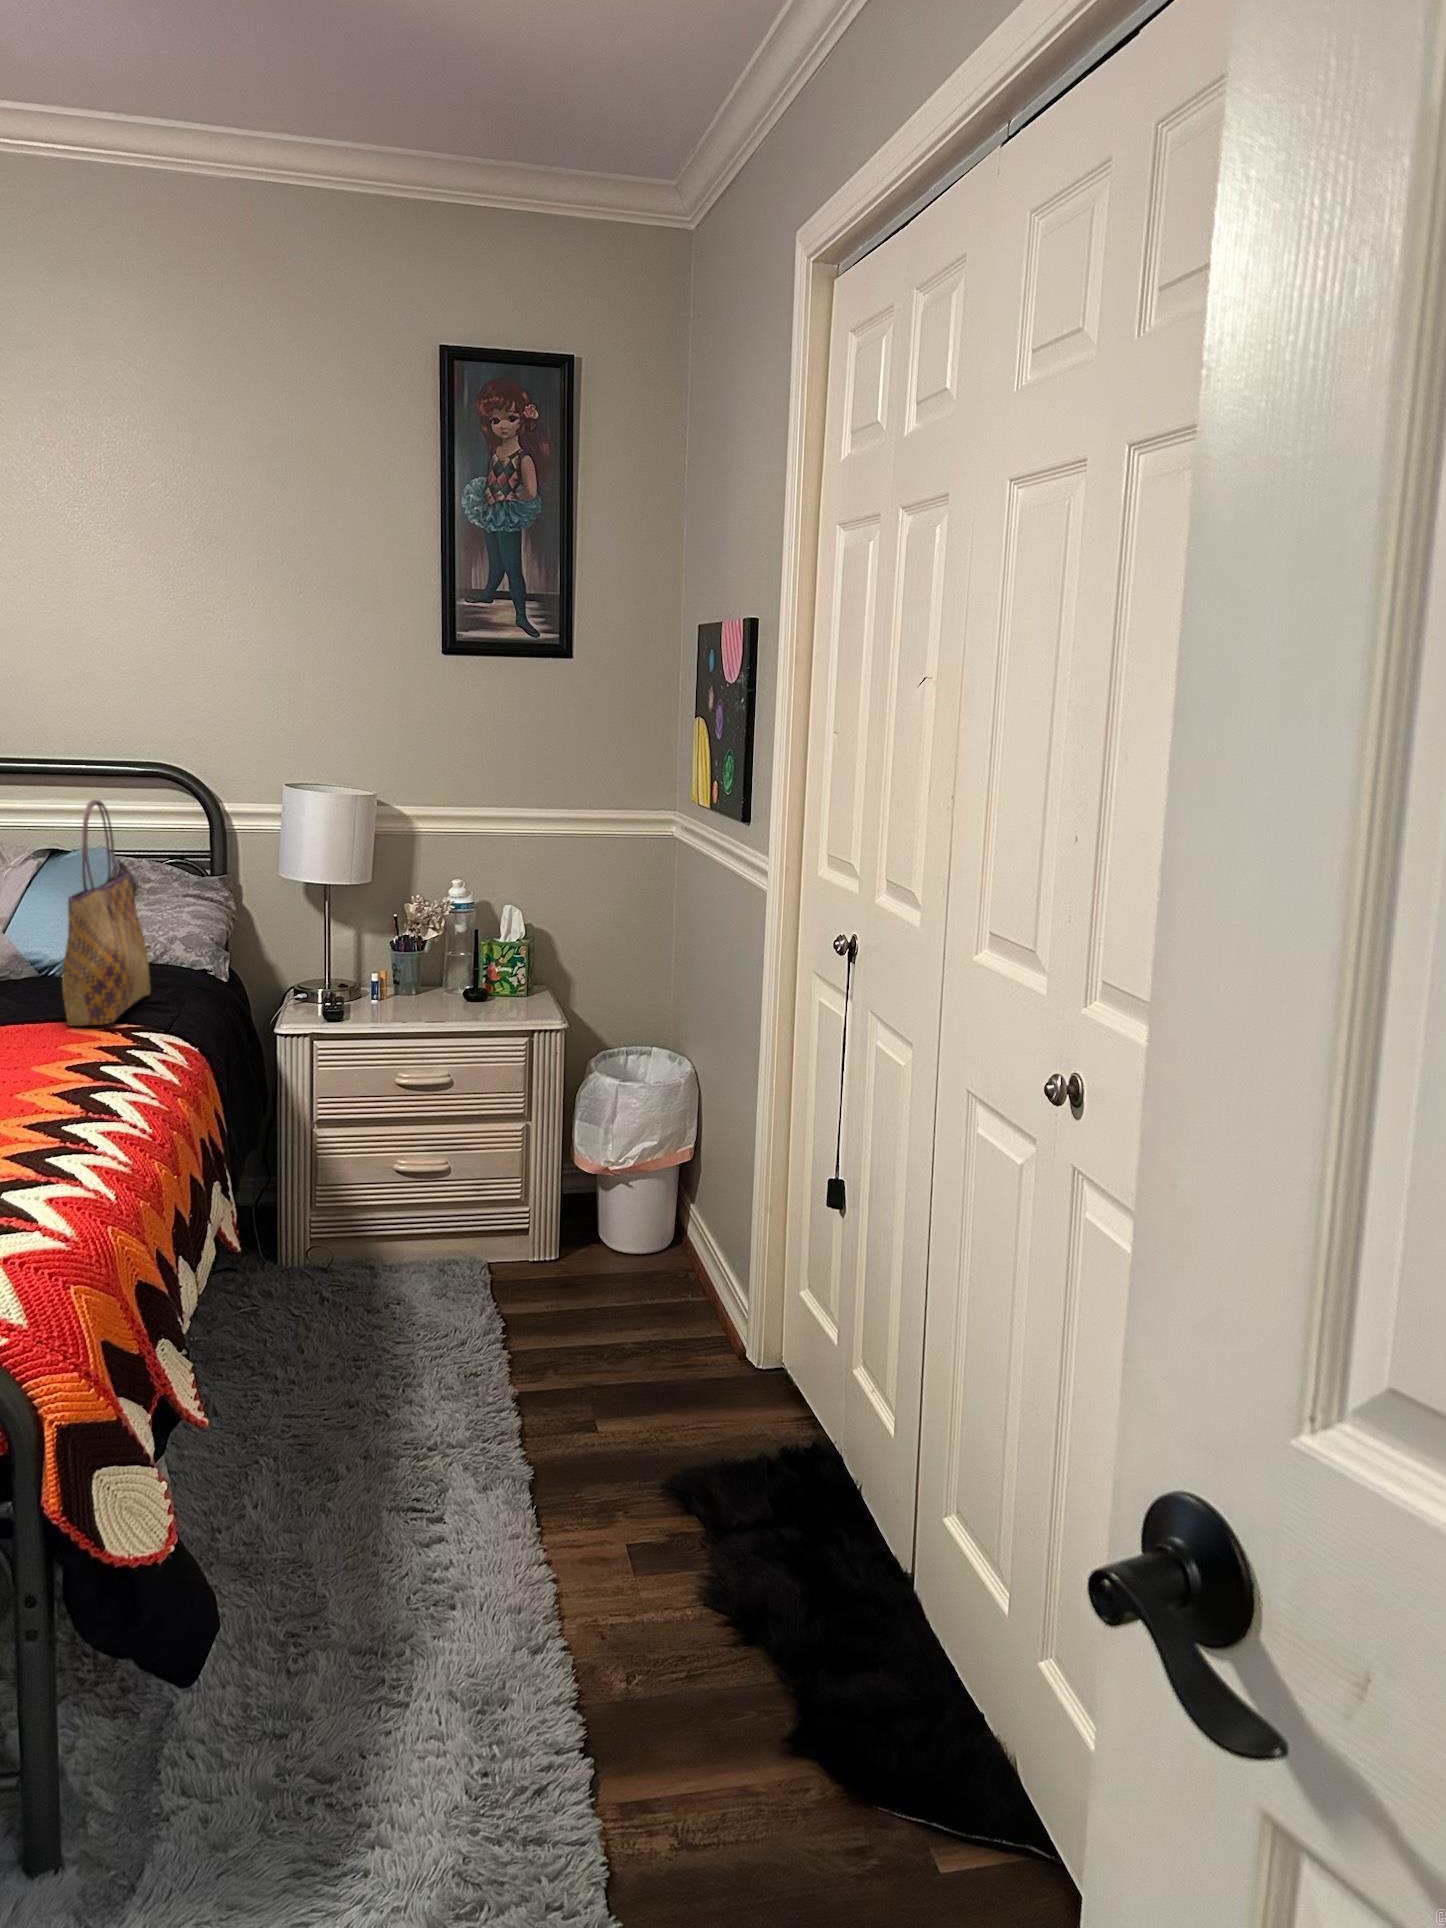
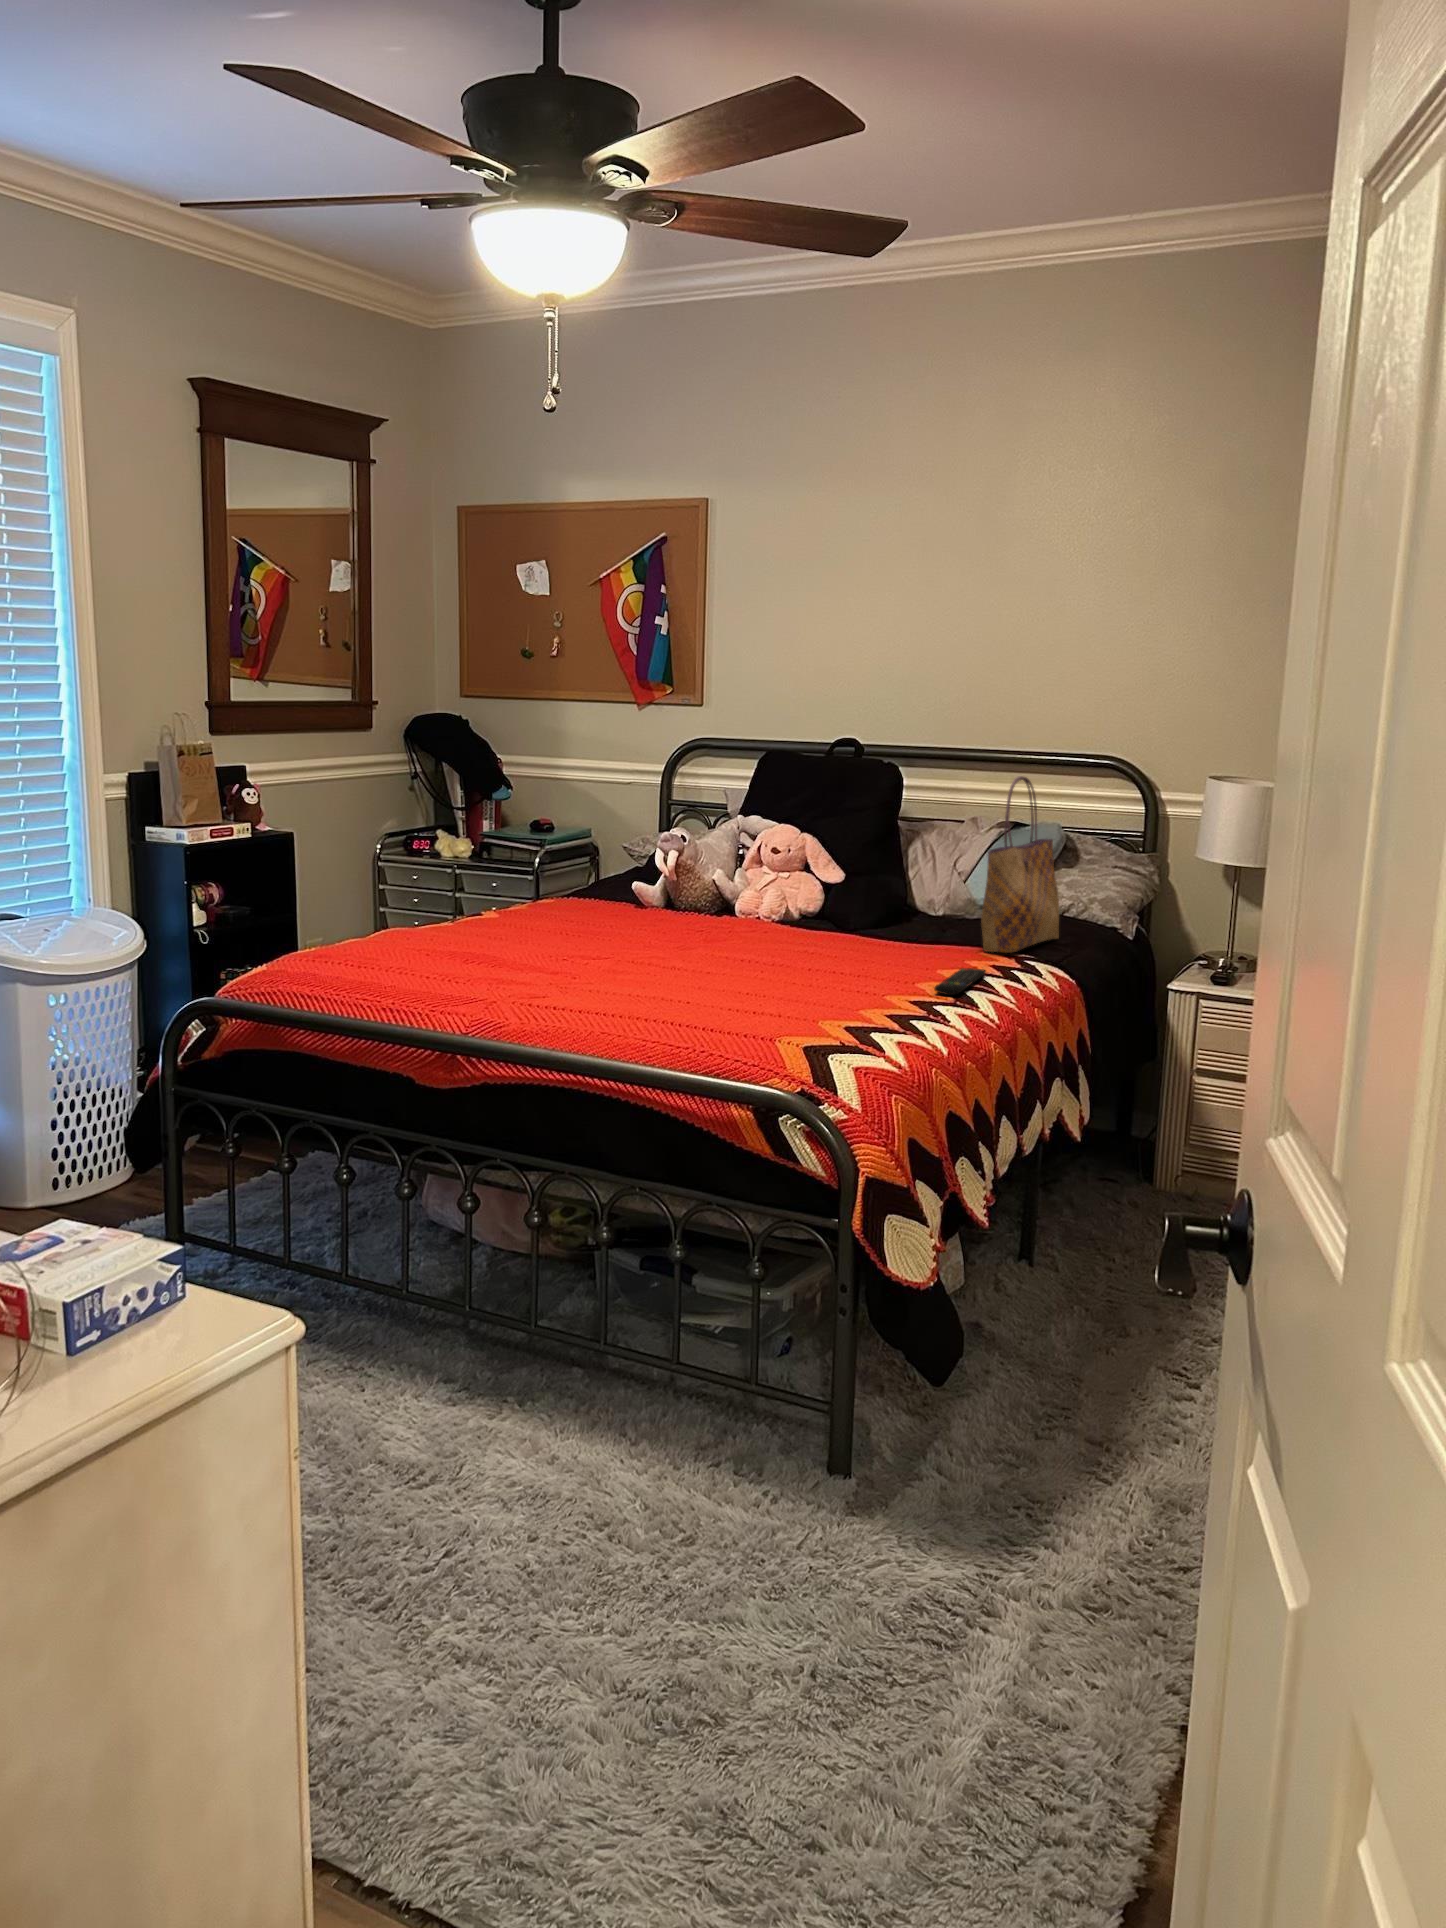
remote control: none [44,1056,95,1104] -> present [934,968,986,995]

